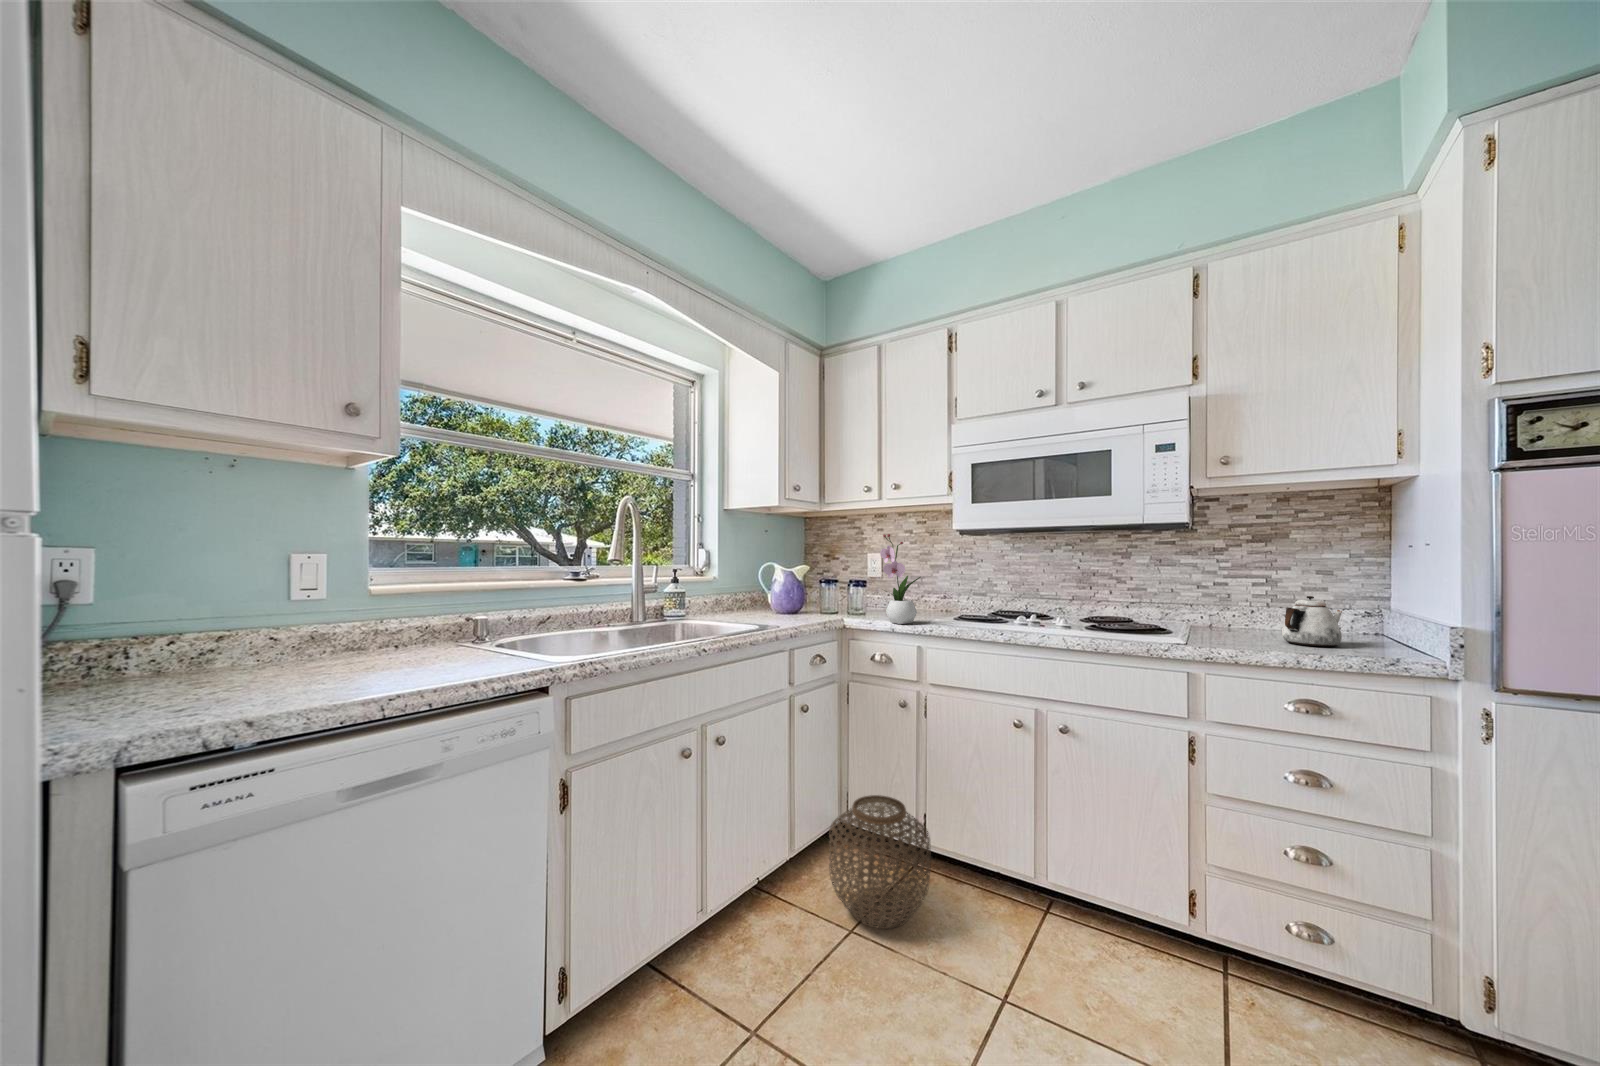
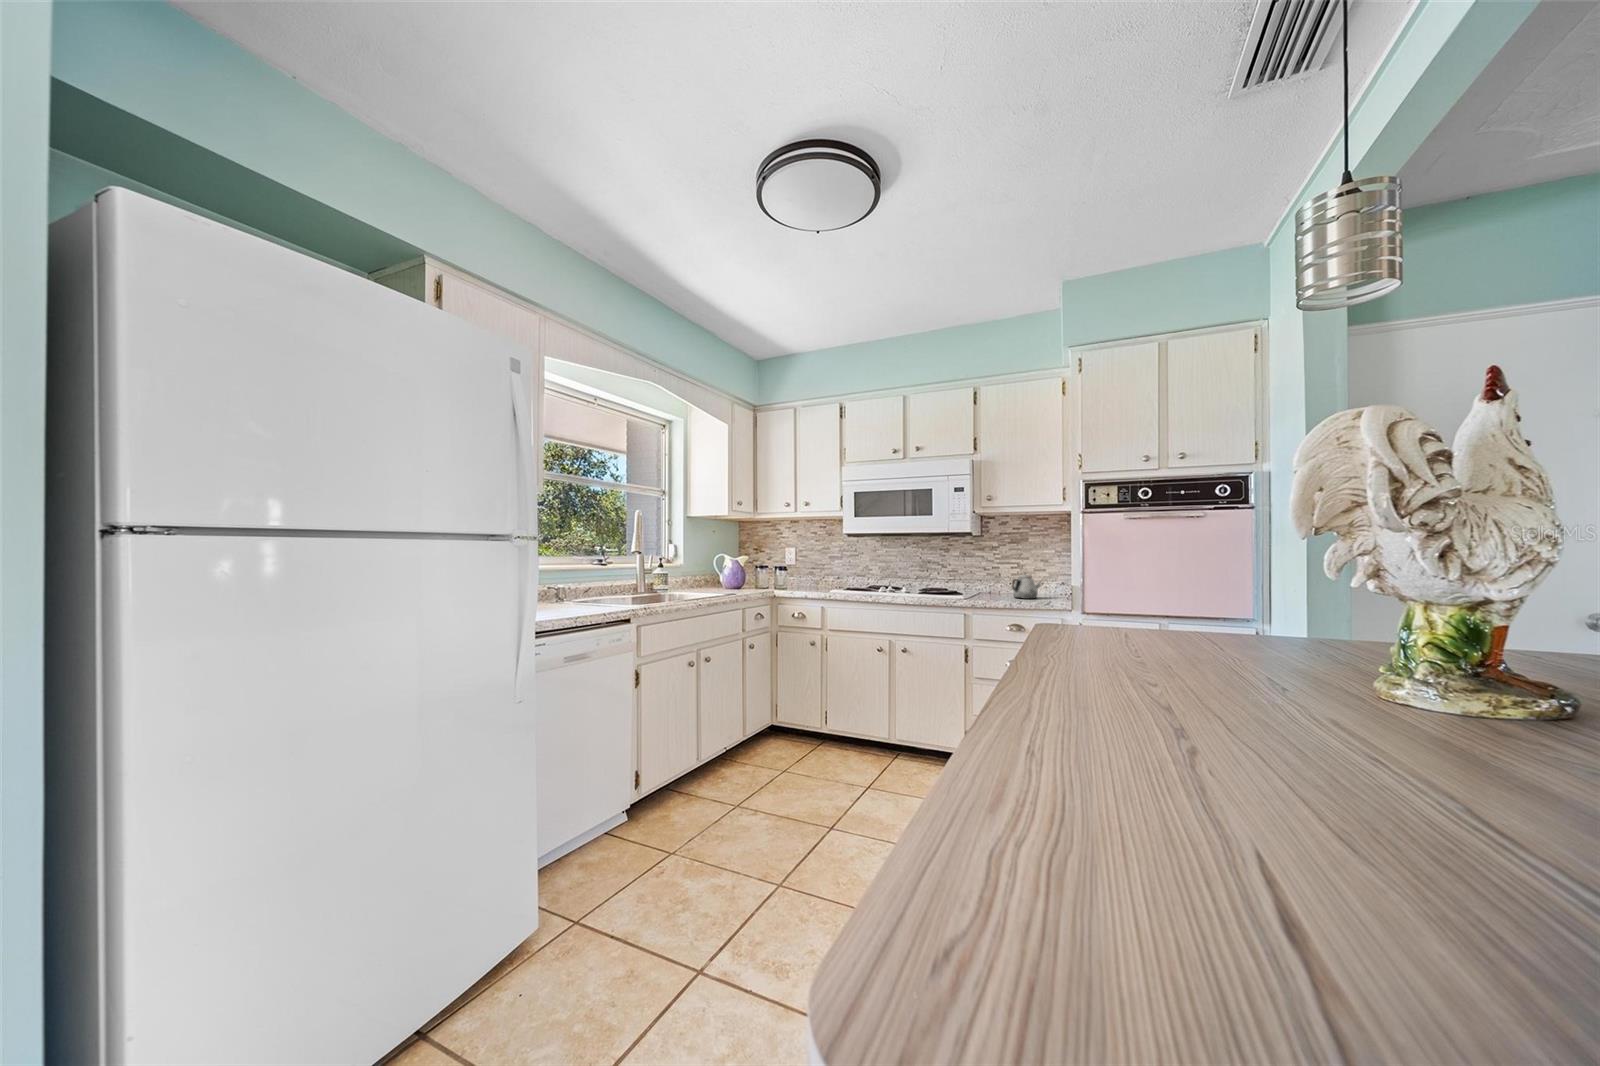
flower arrangement: present [880,534,920,624] -> none [797,537,823,593]
woven basket: present [829,795,931,929] -> none [767,695,826,766]

